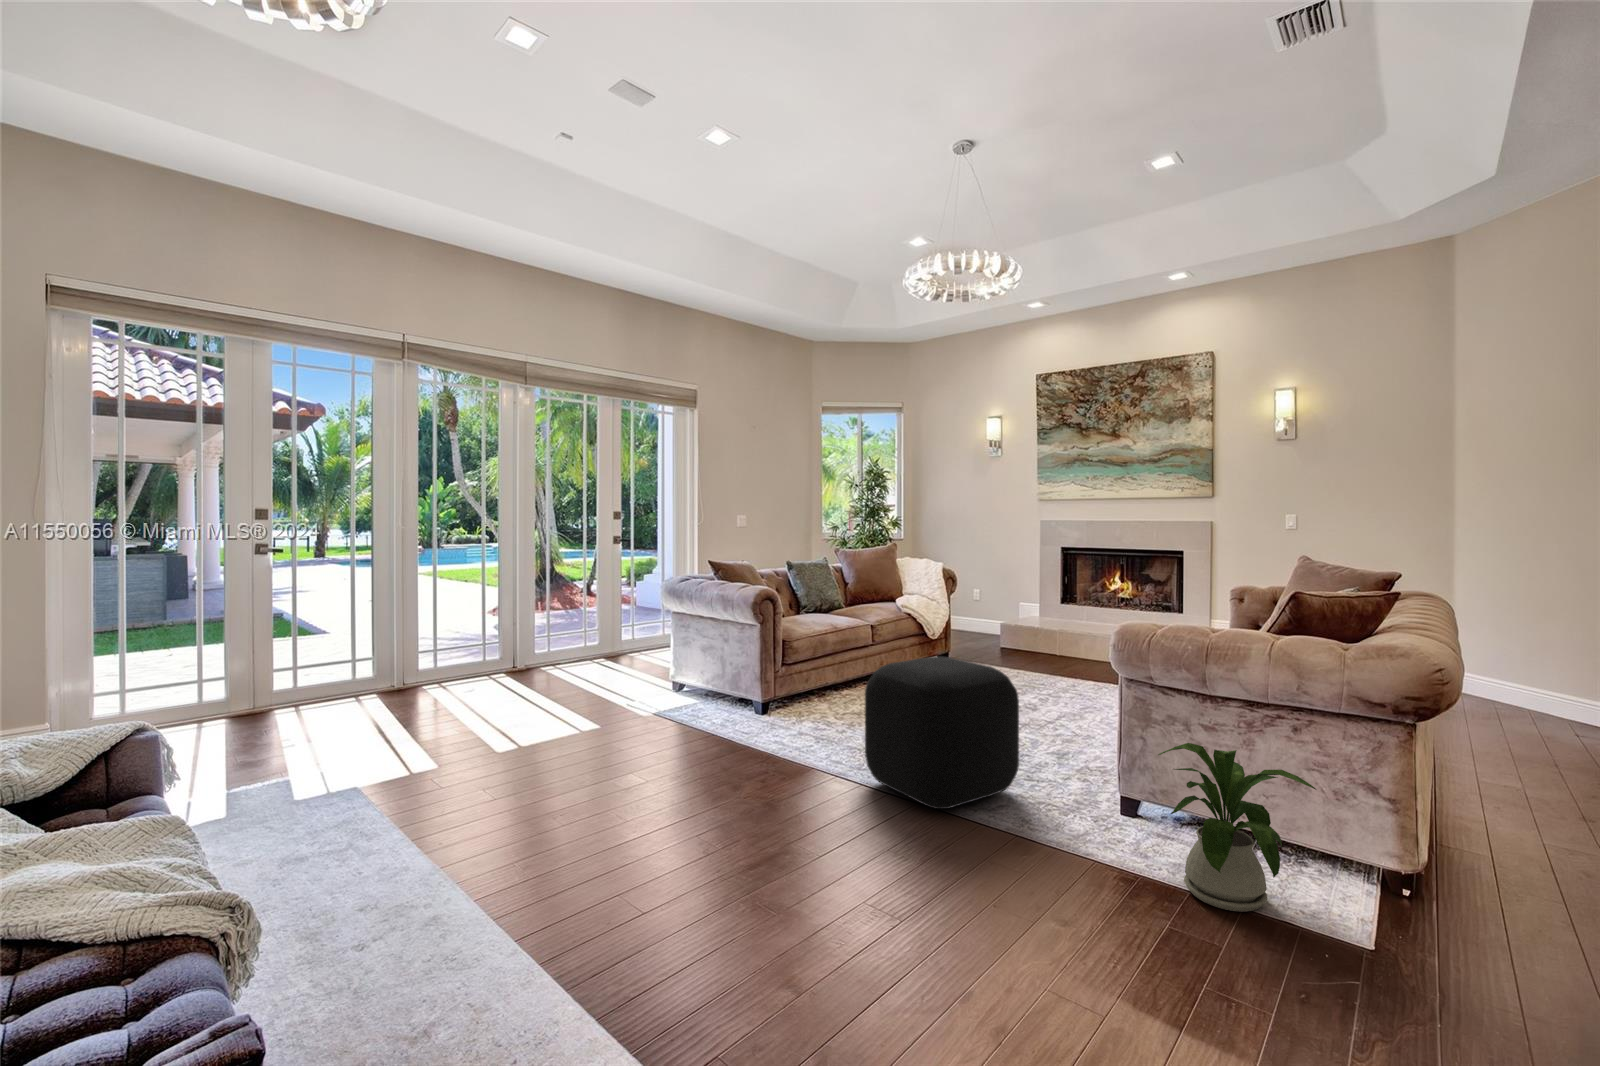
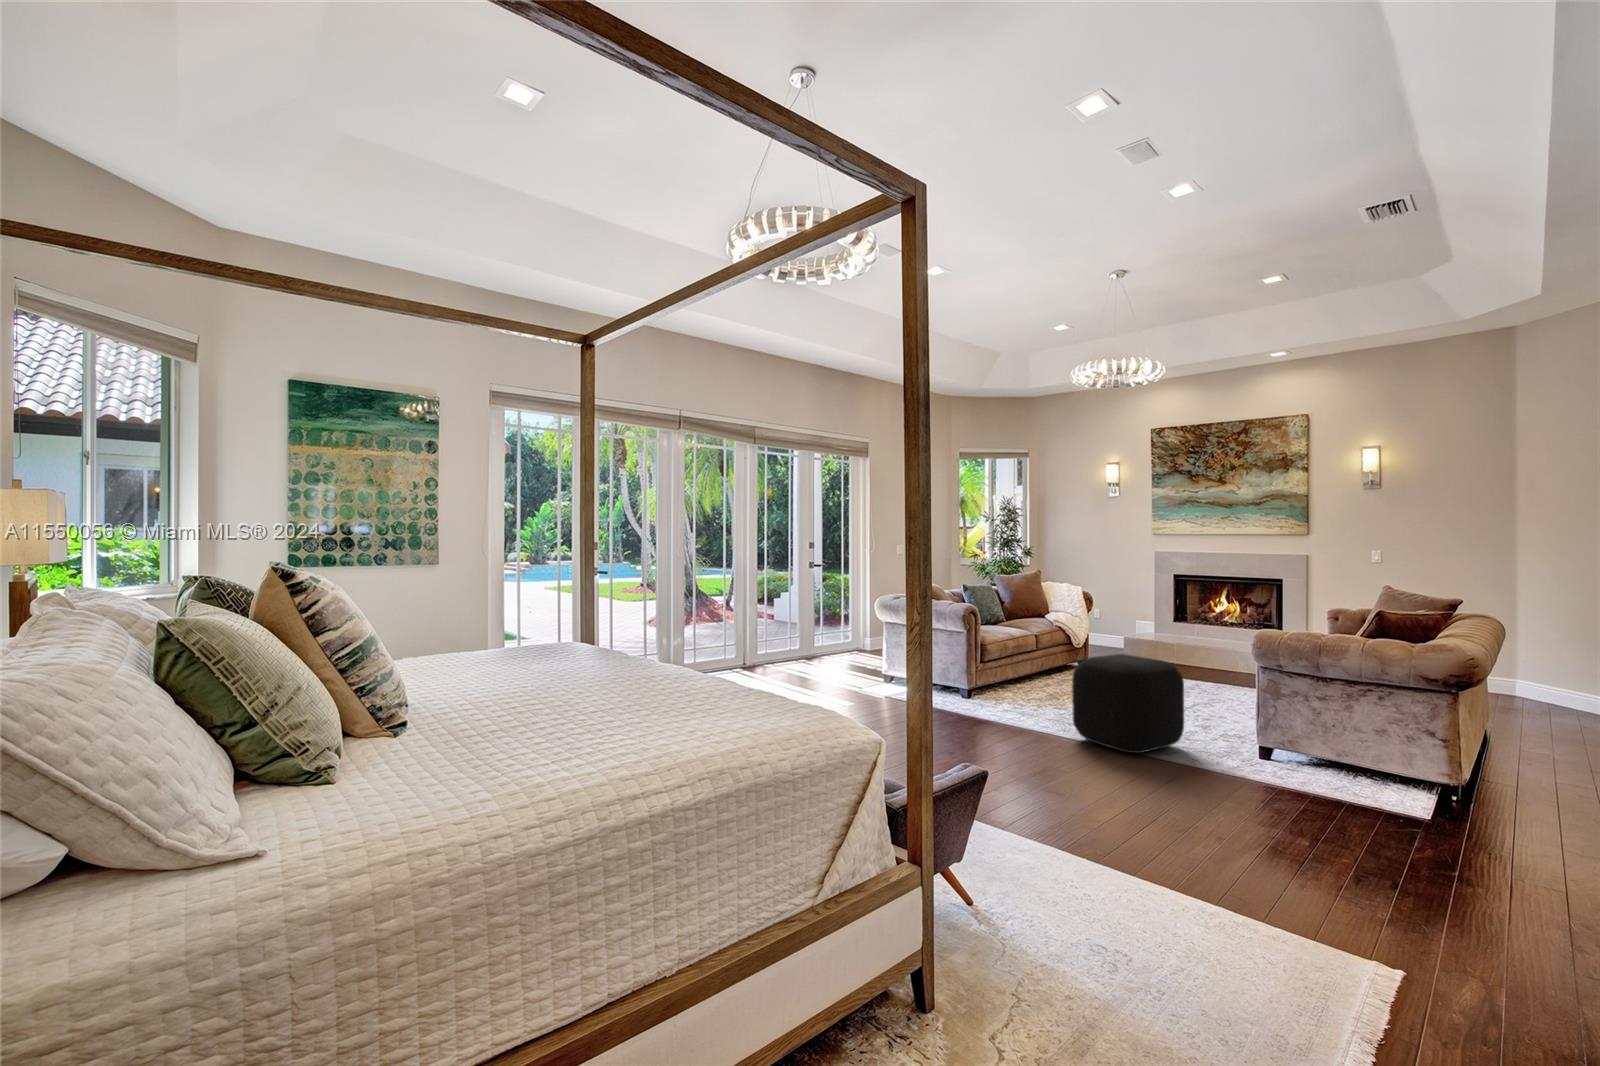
house plant: present [1158,743,1316,912] -> none [1290,705,1395,804]

